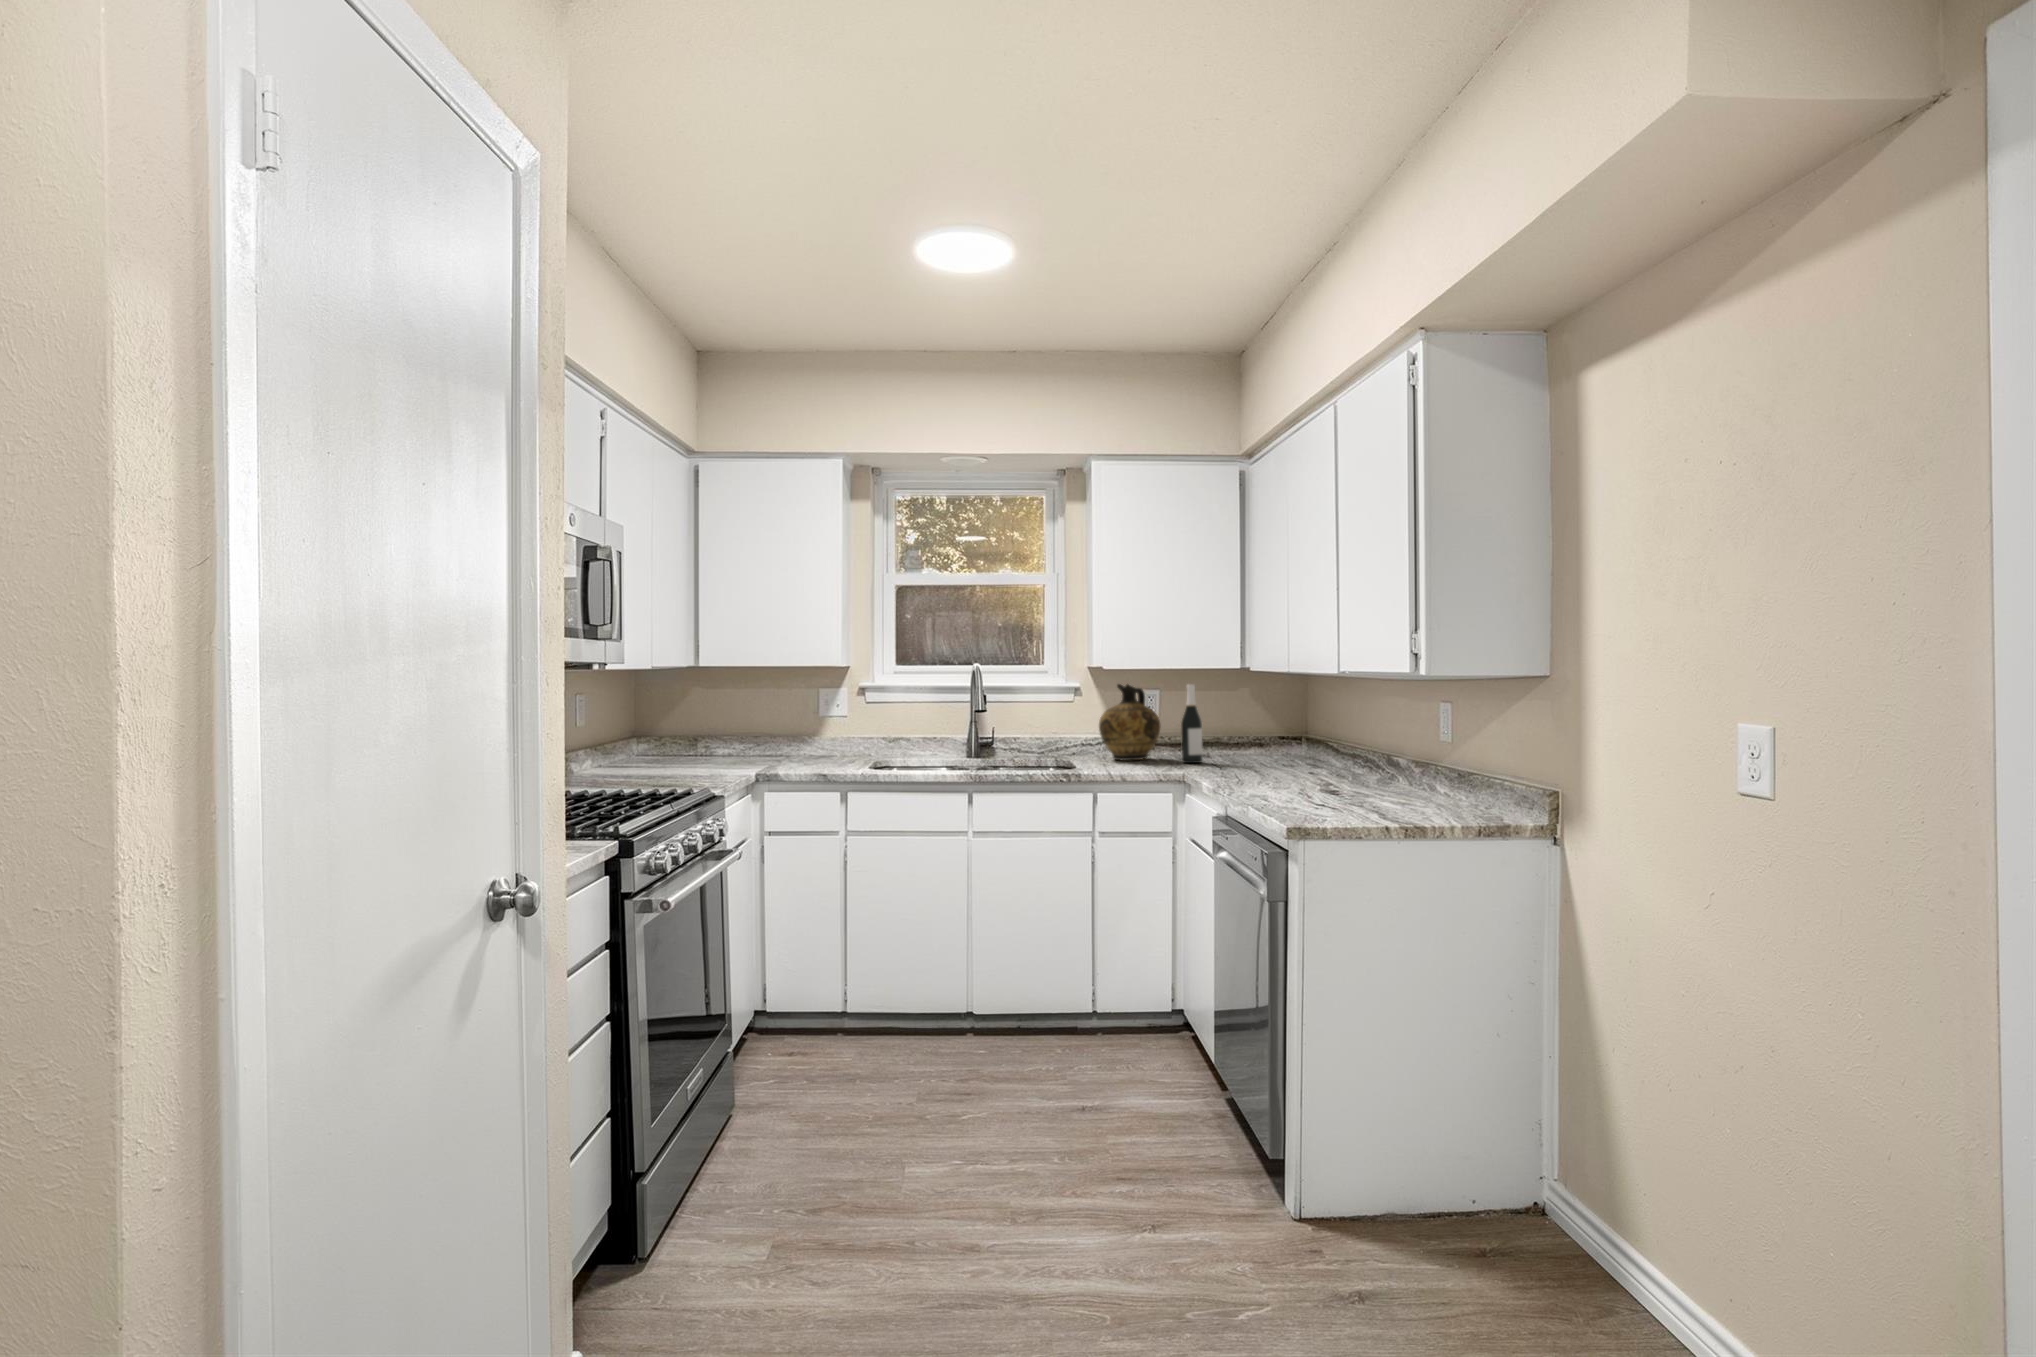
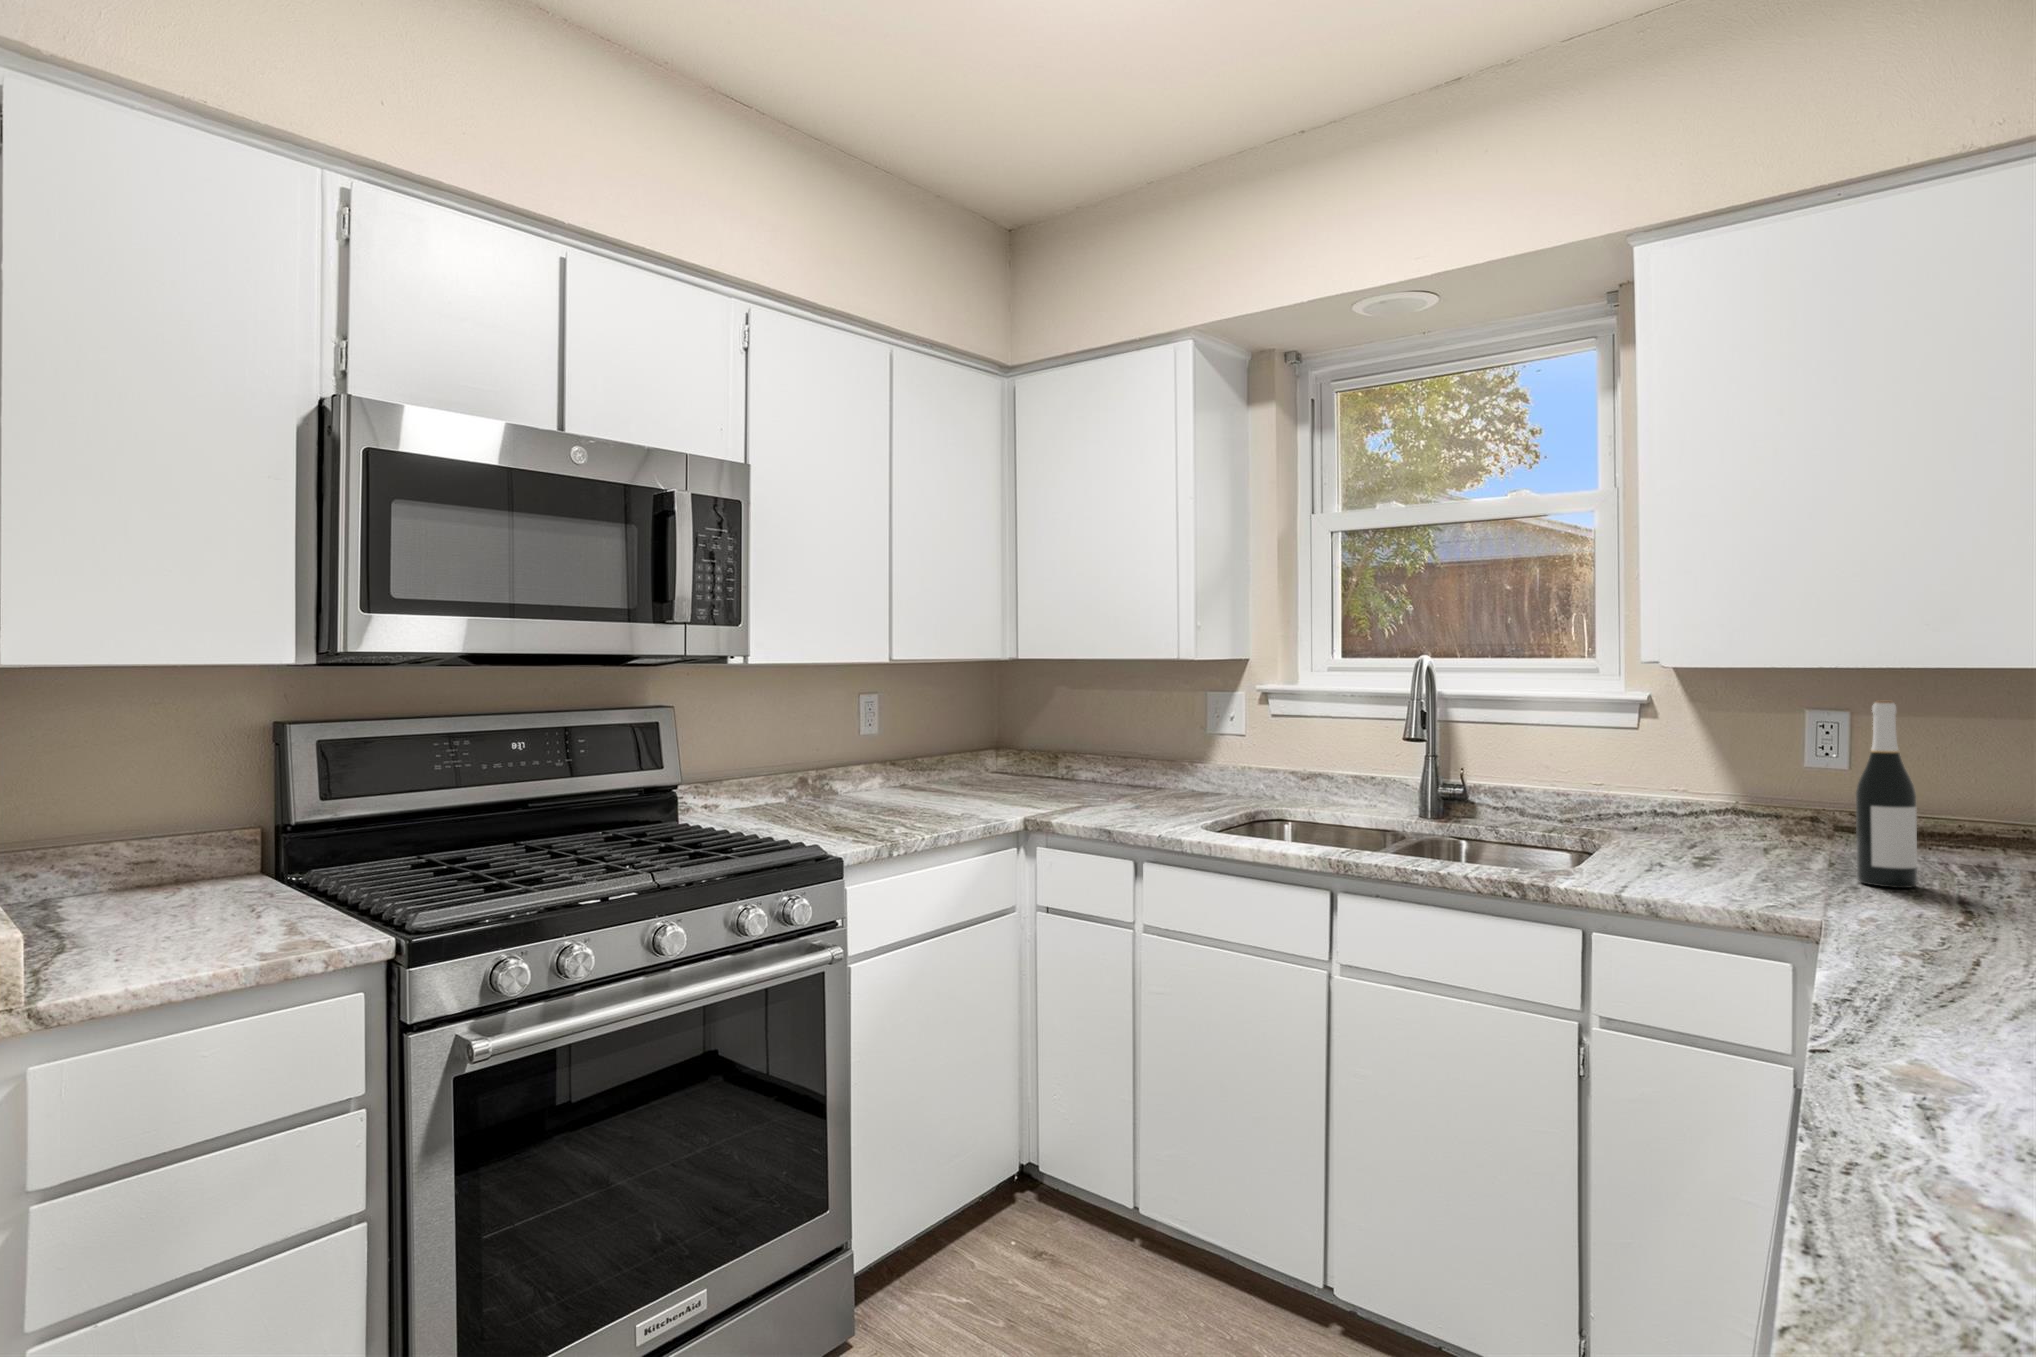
ceramic jug: present [1099,684,1161,760] -> none [1661,697,1817,860]

